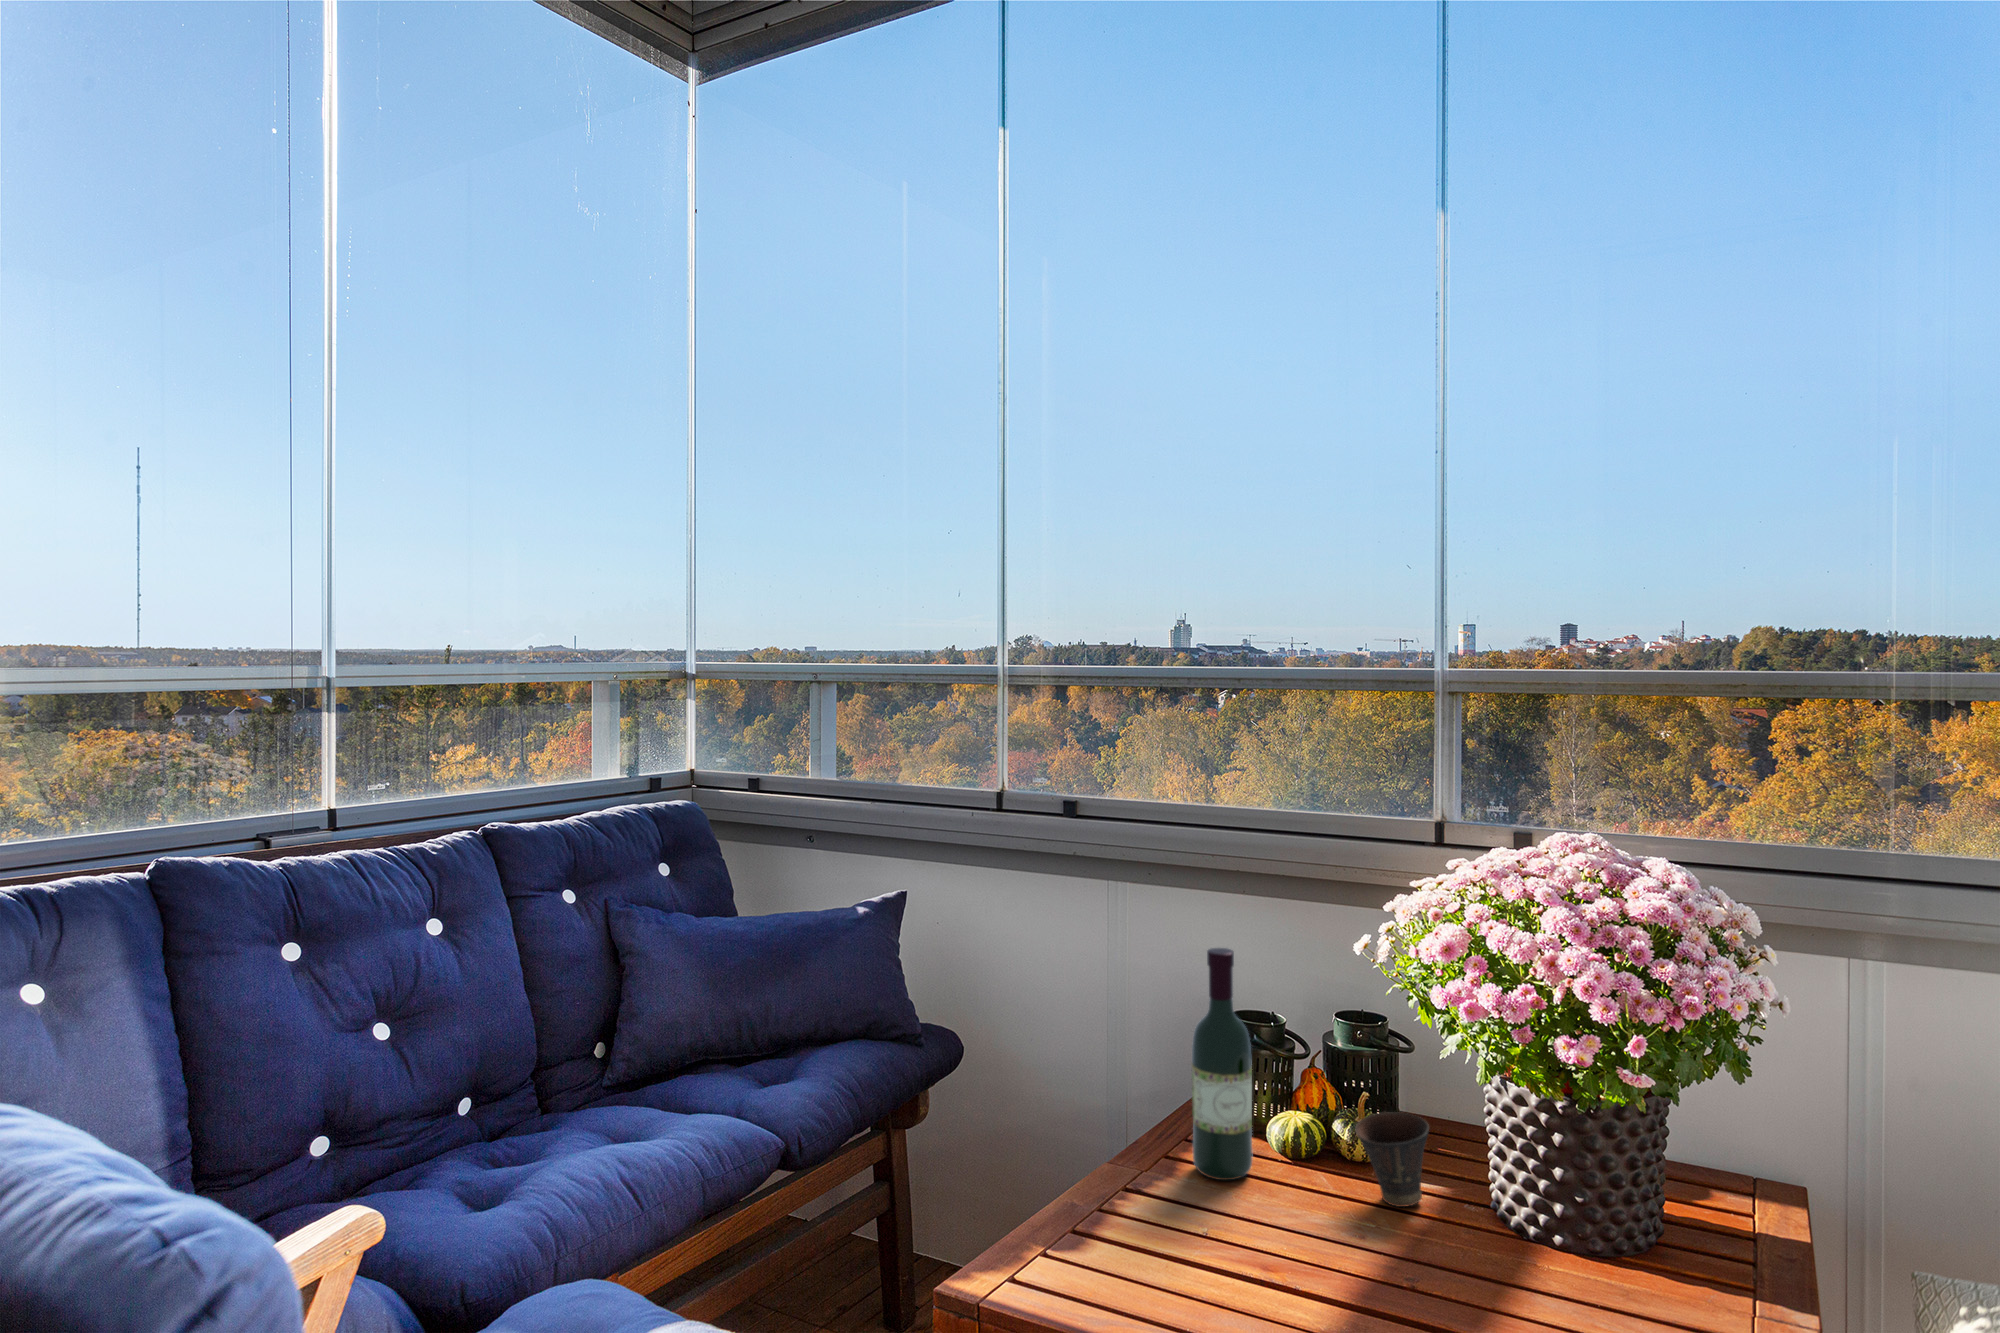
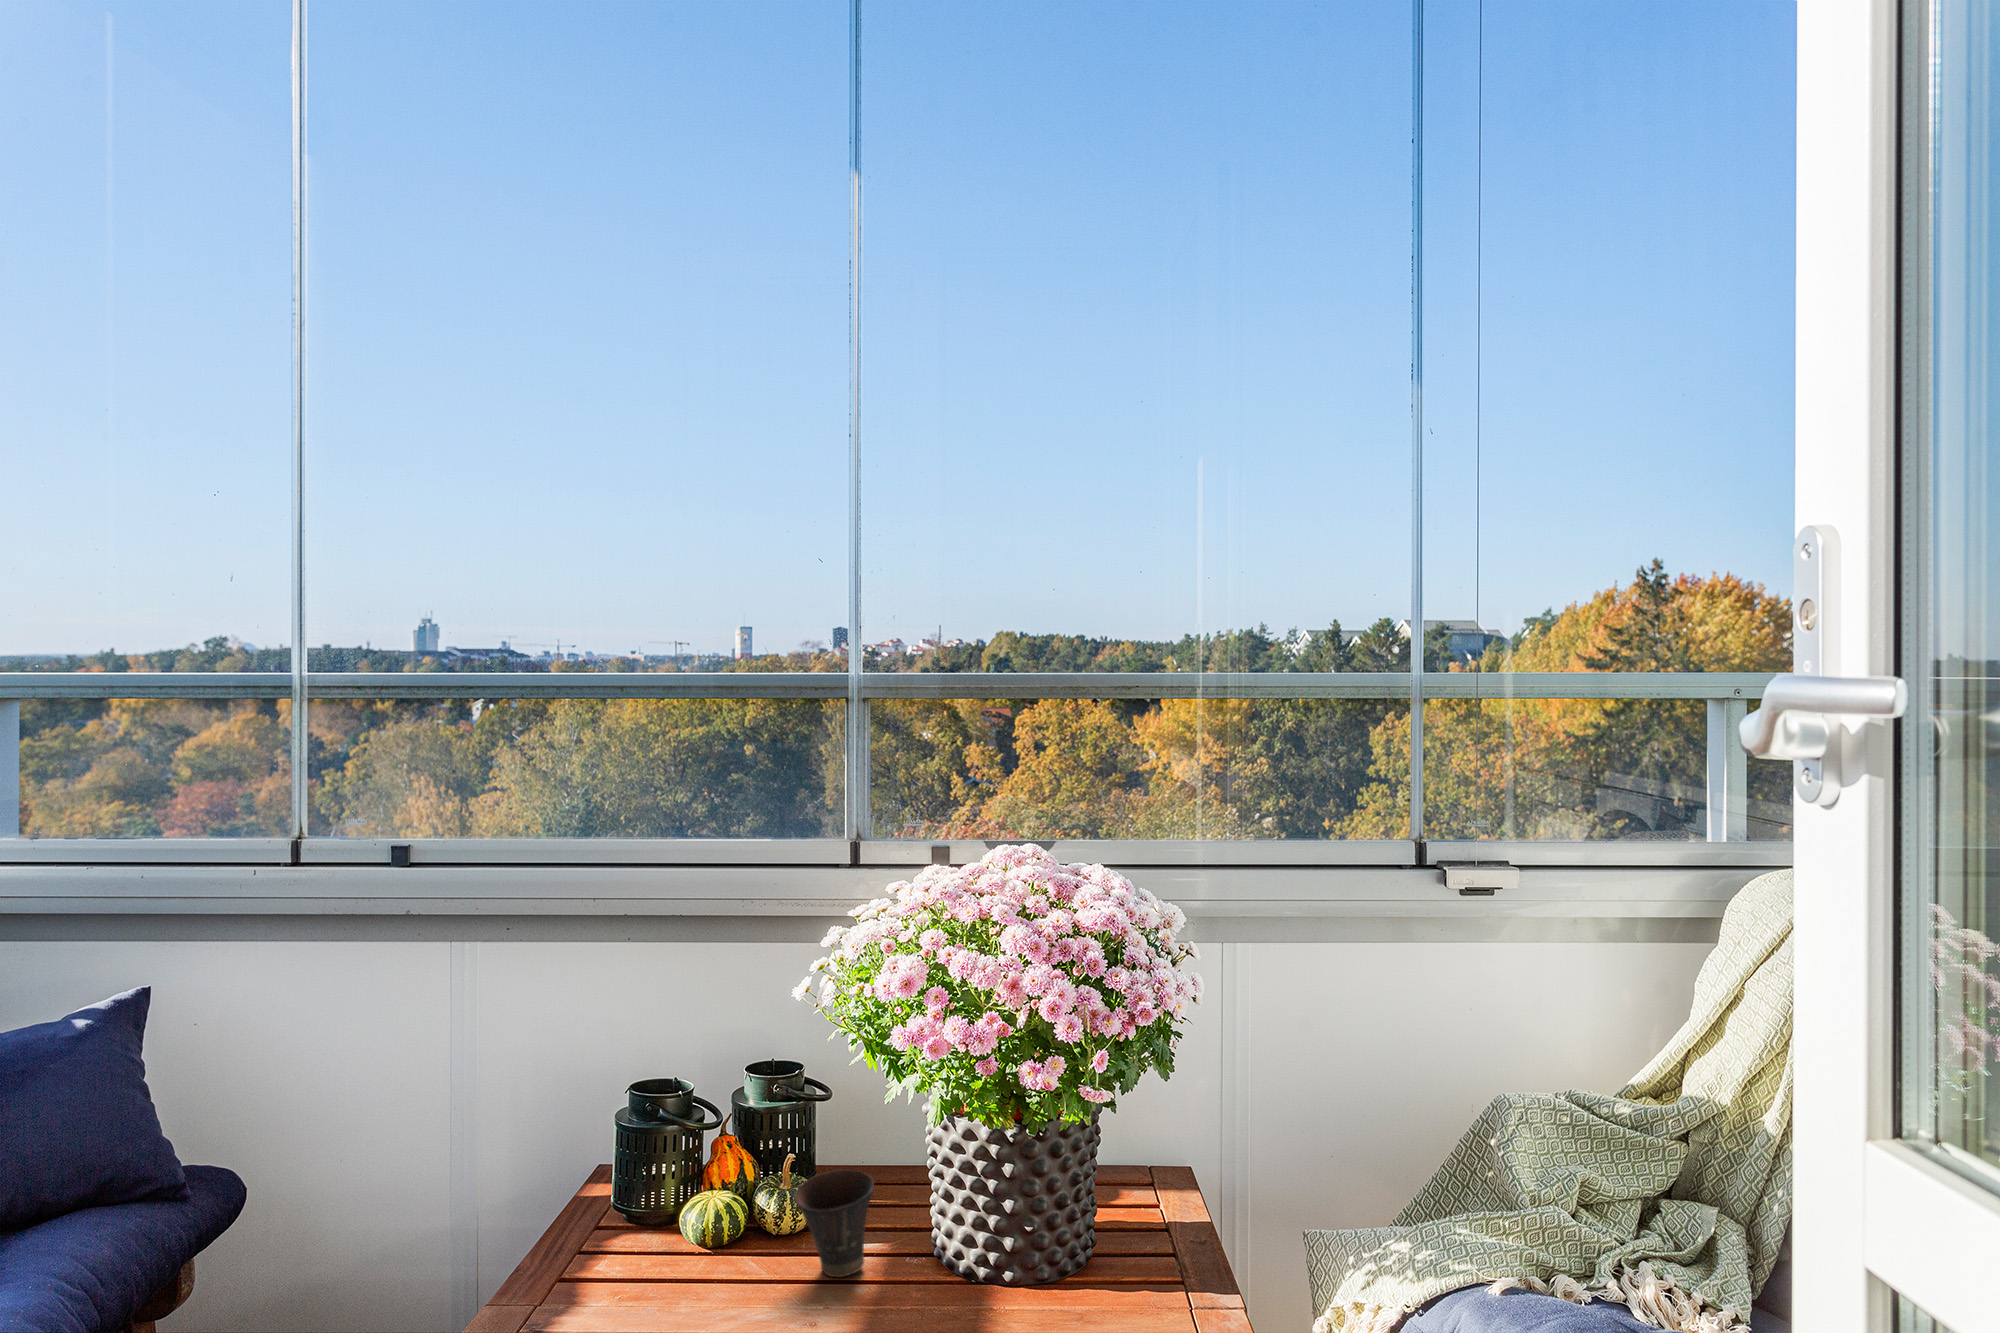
wine bottle: present [1192,948,1253,1180] -> none [597,1009,672,1292]

